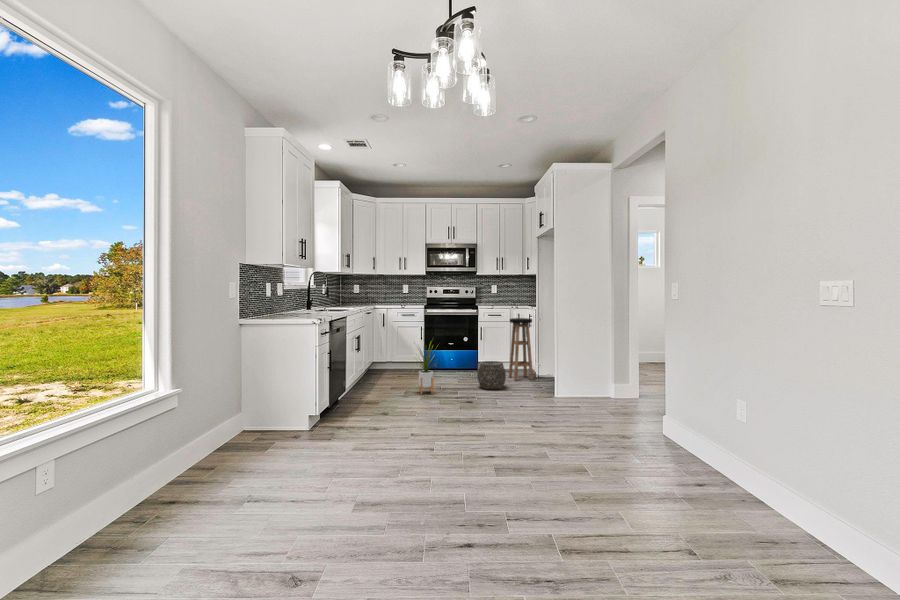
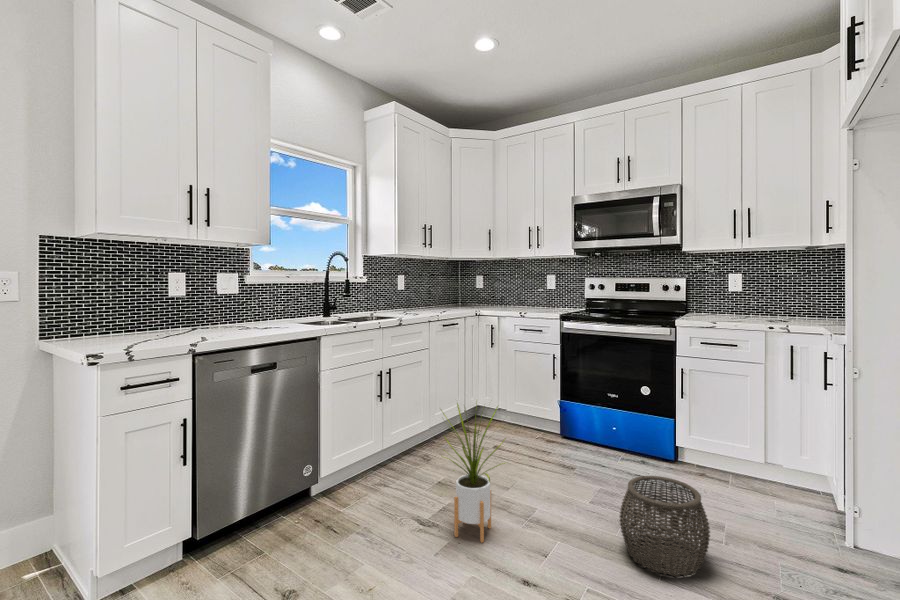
bar stool: present [509,318,533,381] -> none [743,359,825,550]

